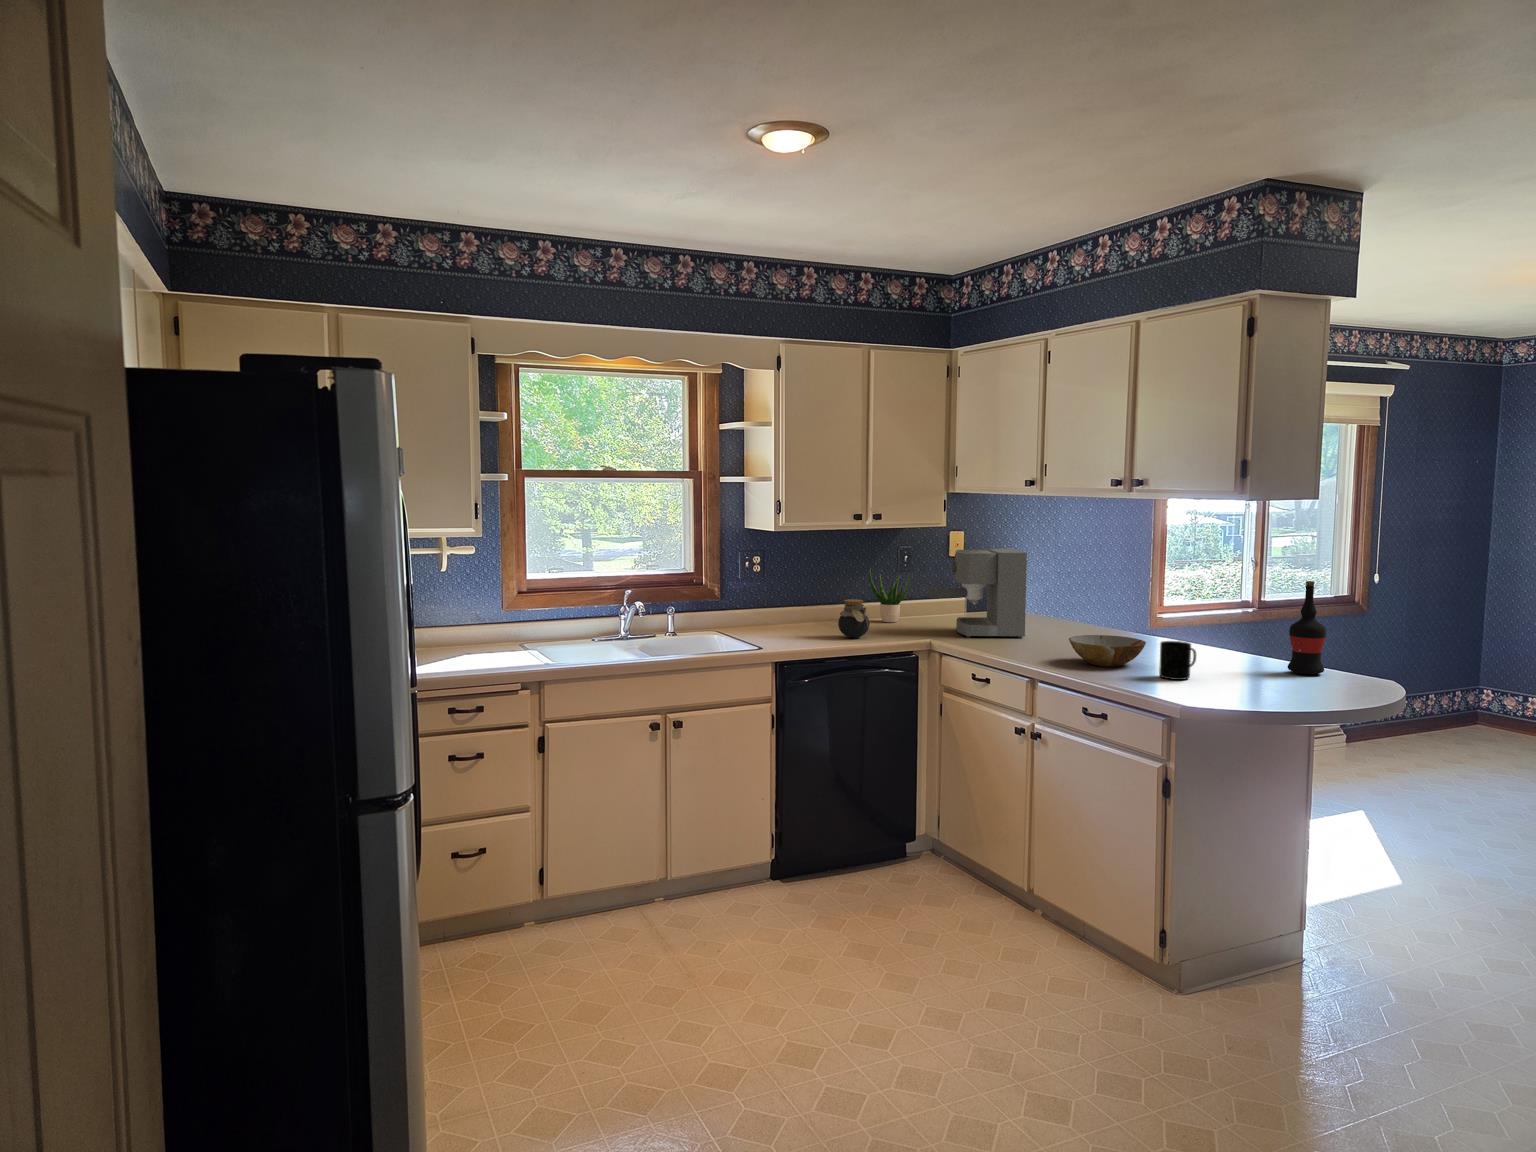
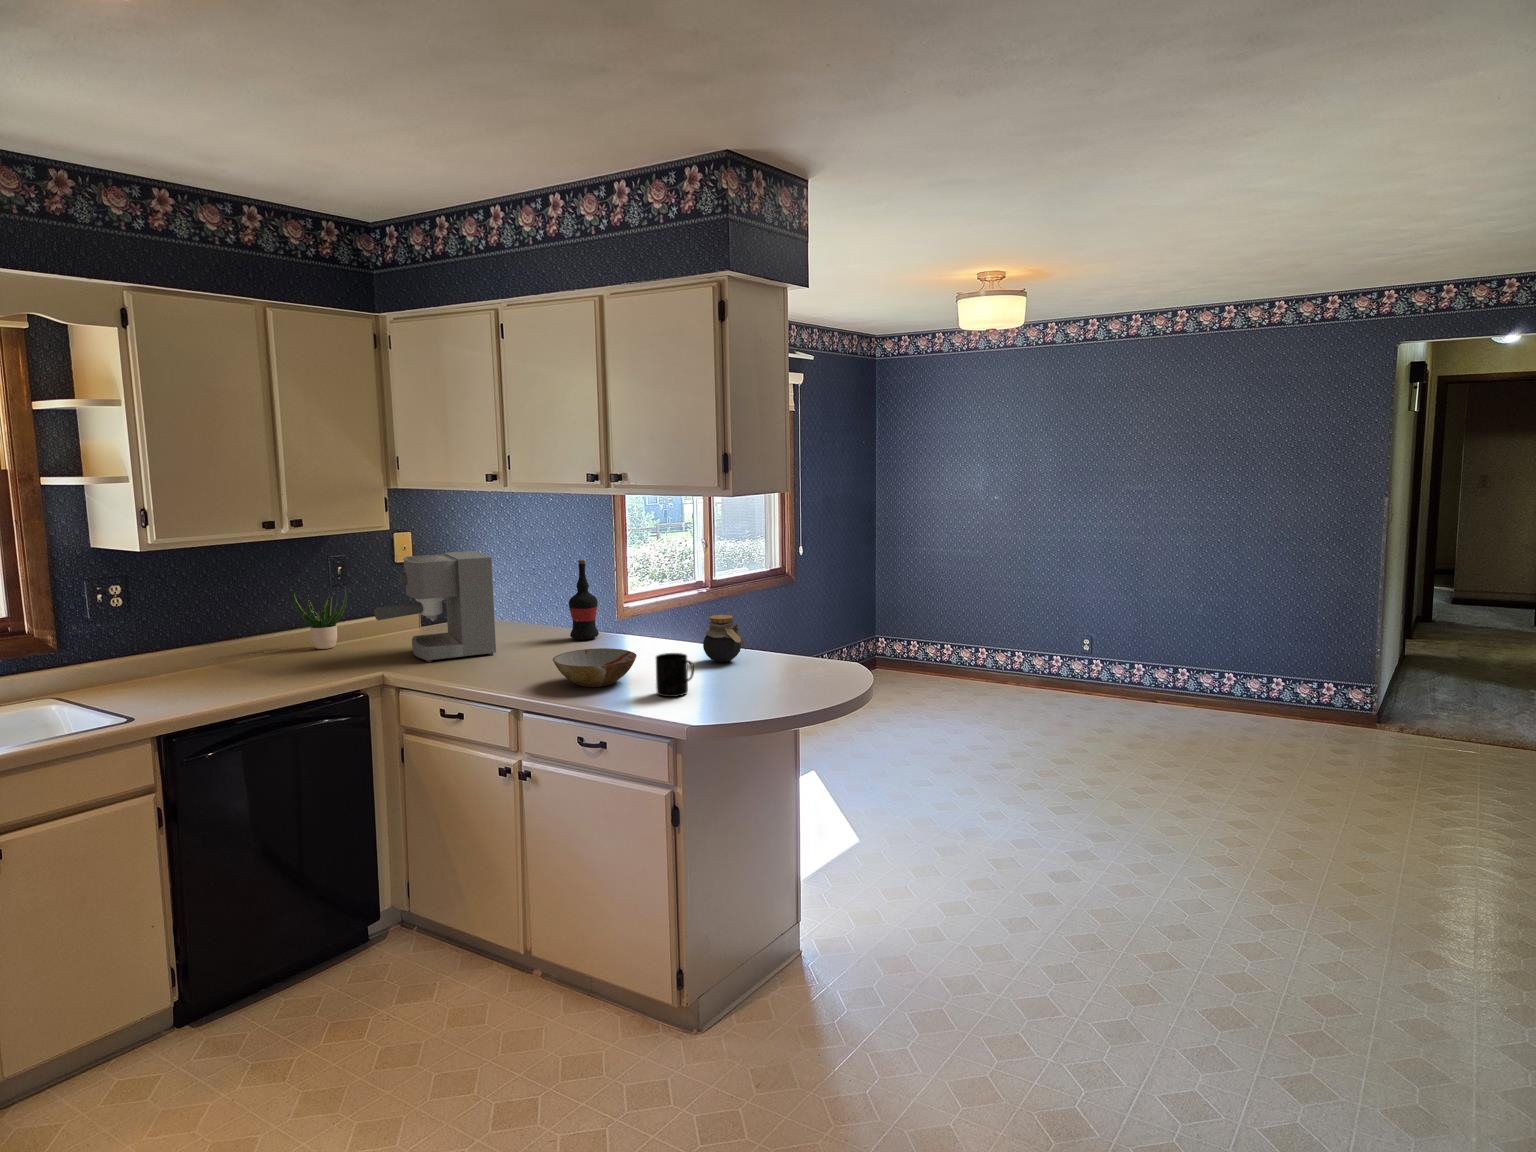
wine bottle: present [1288,581,1326,674] -> present [569,560,599,639]
jar: present [838,599,870,638] -> present [703,615,746,662]

